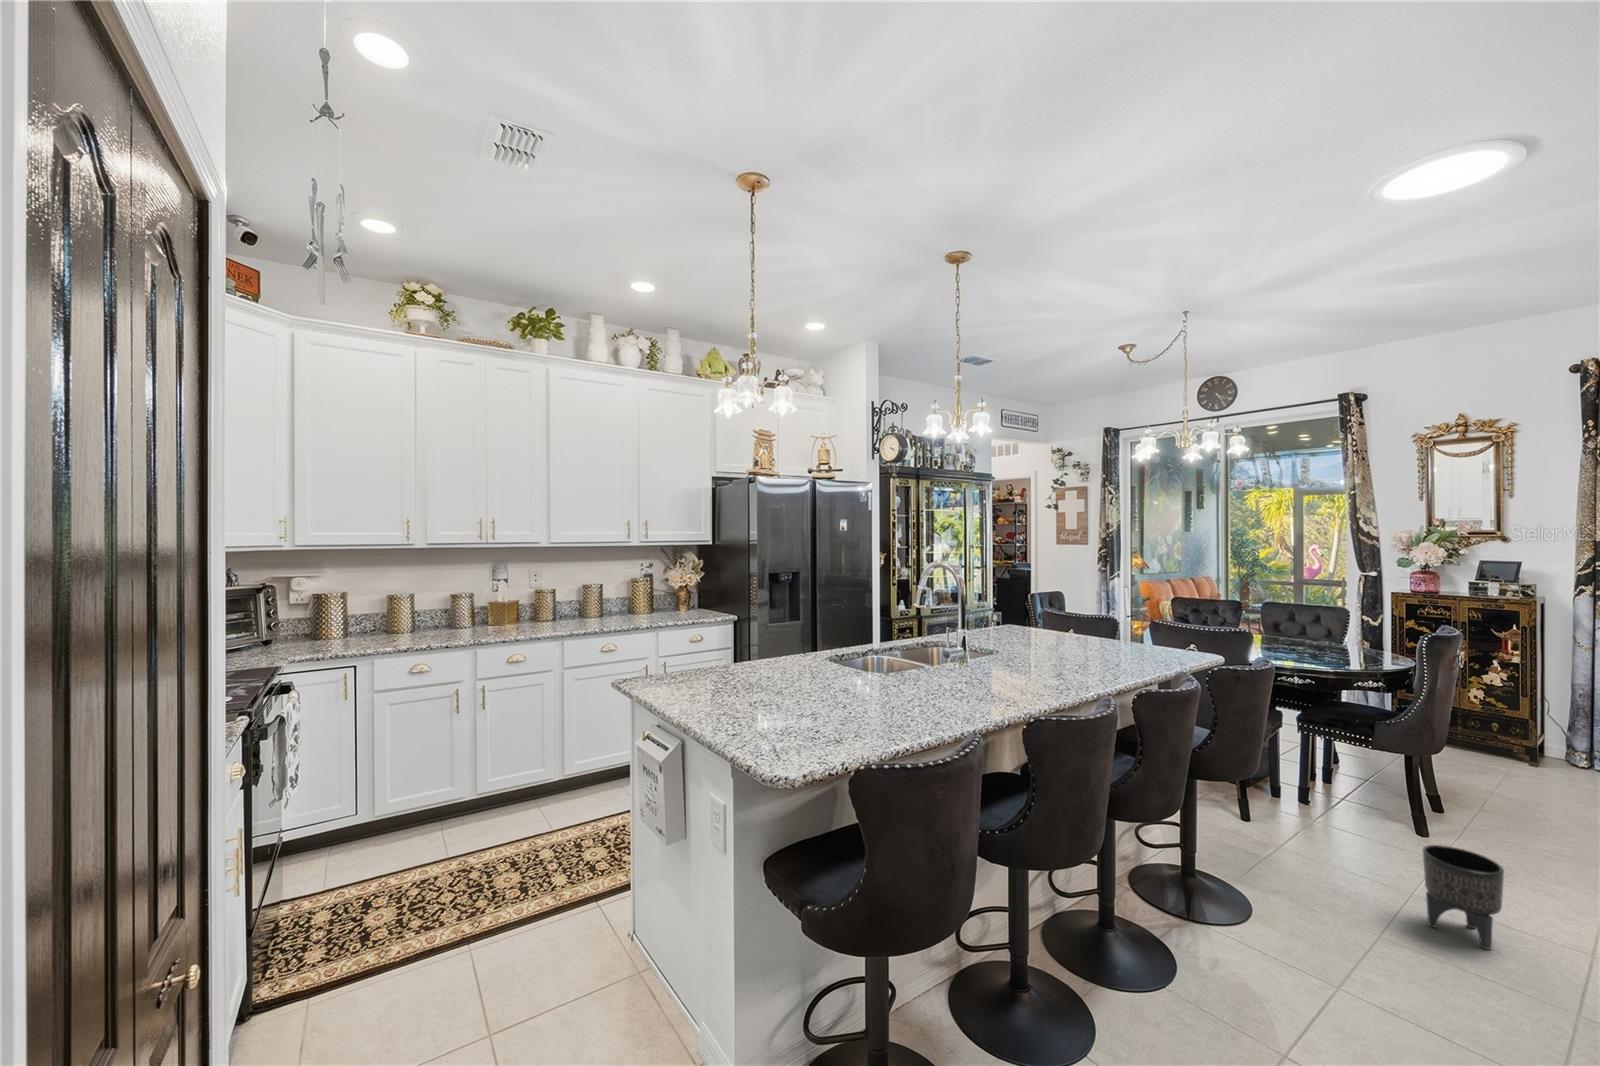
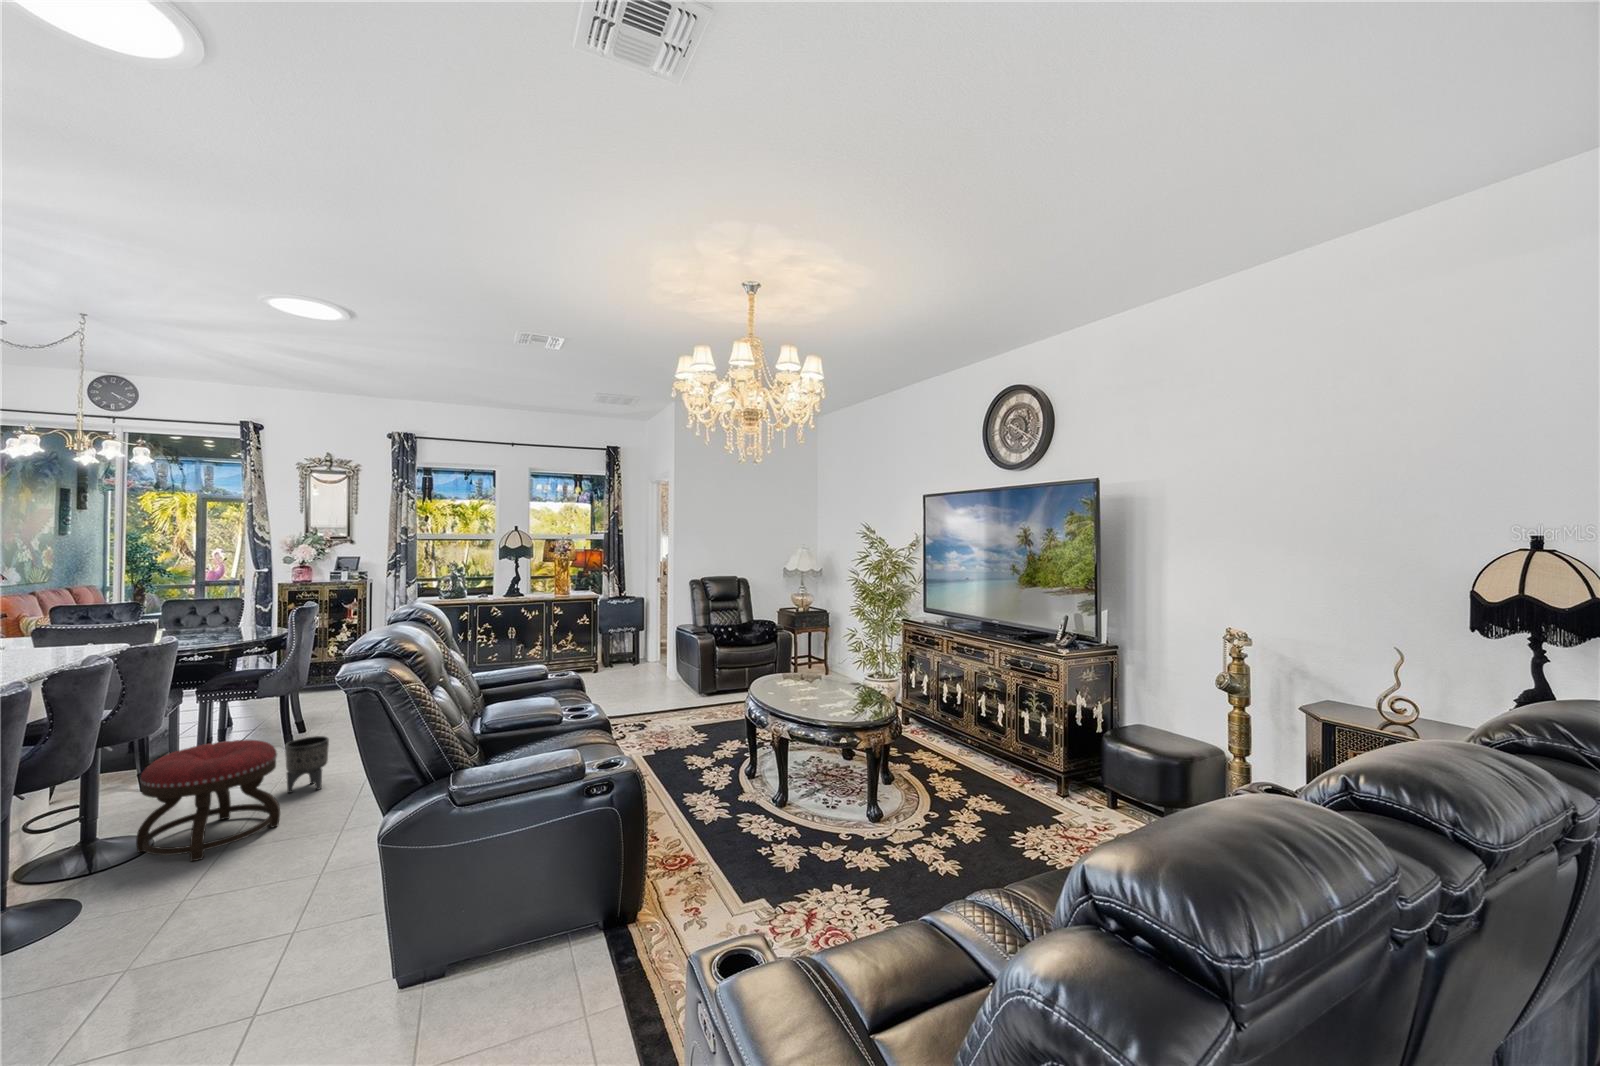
ottoman: none [1231,807,1423,992] -> present [136,740,280,861]

